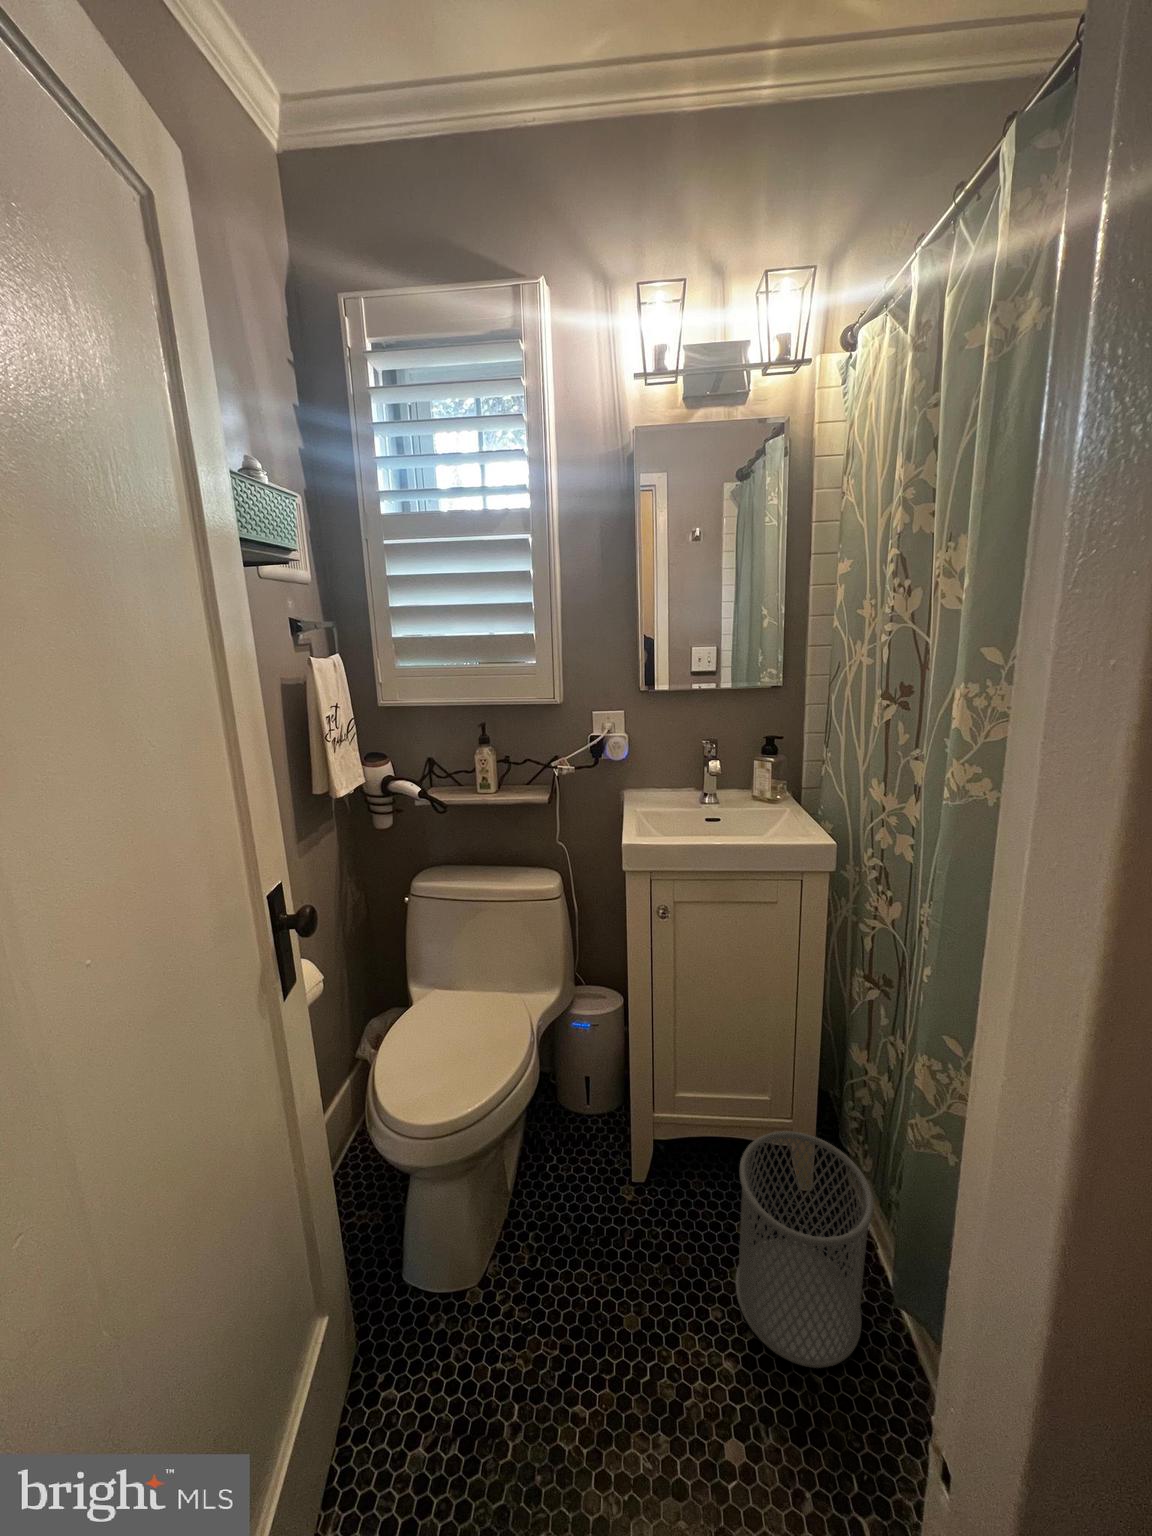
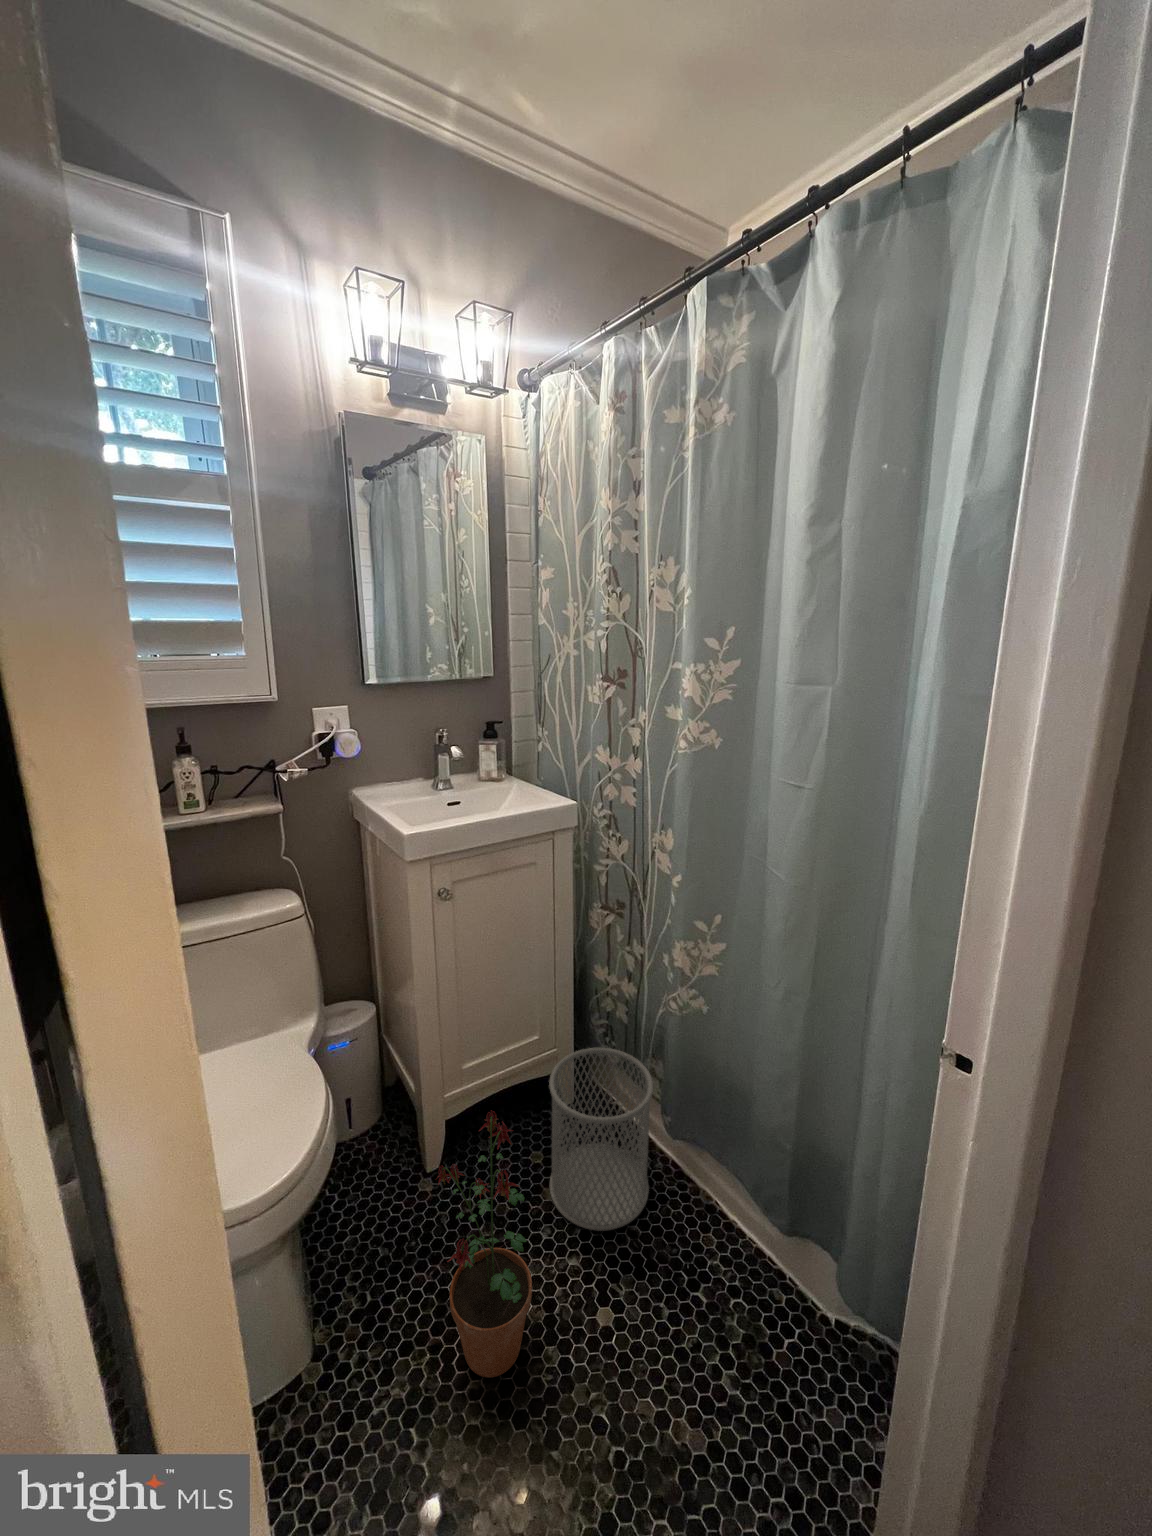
potted plant: none [556,1152,653,1425] -> present [437,1110,532,1377]

